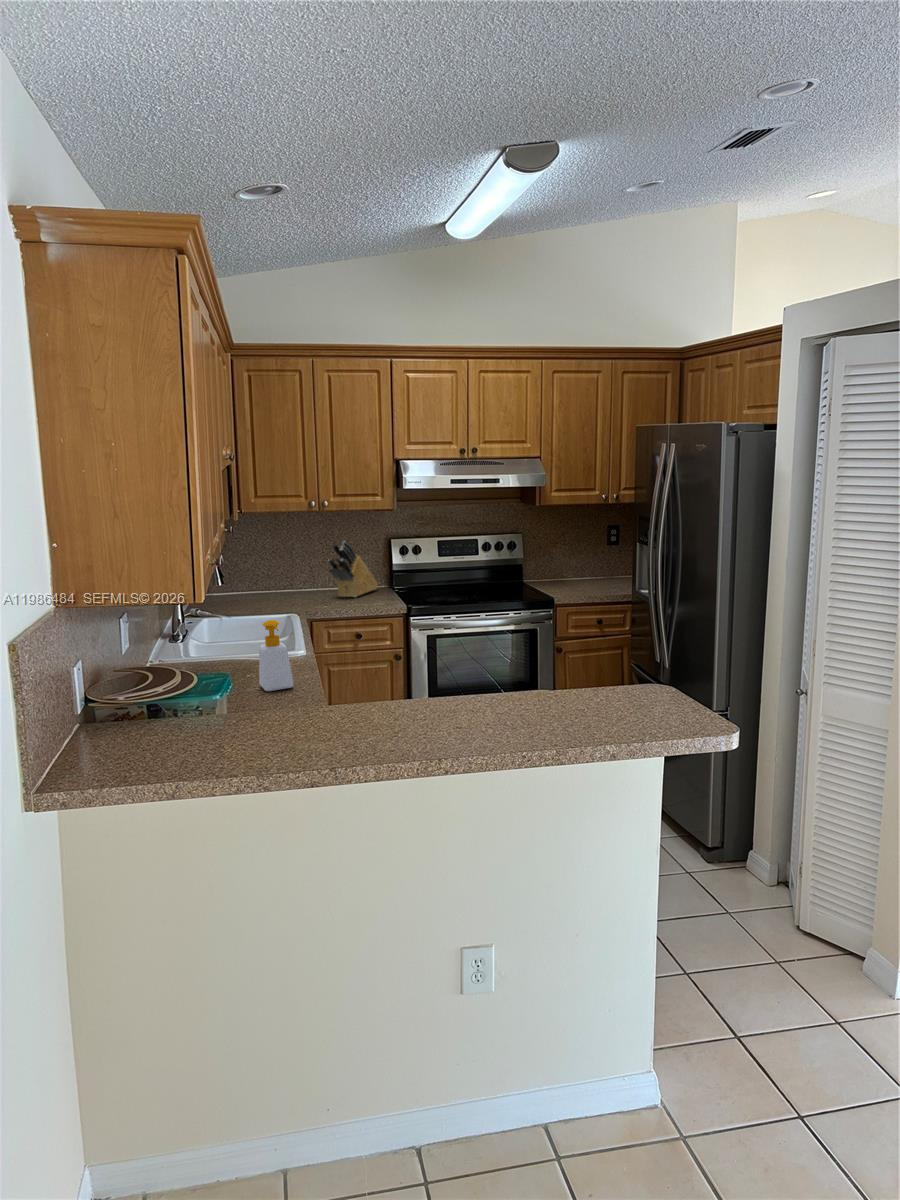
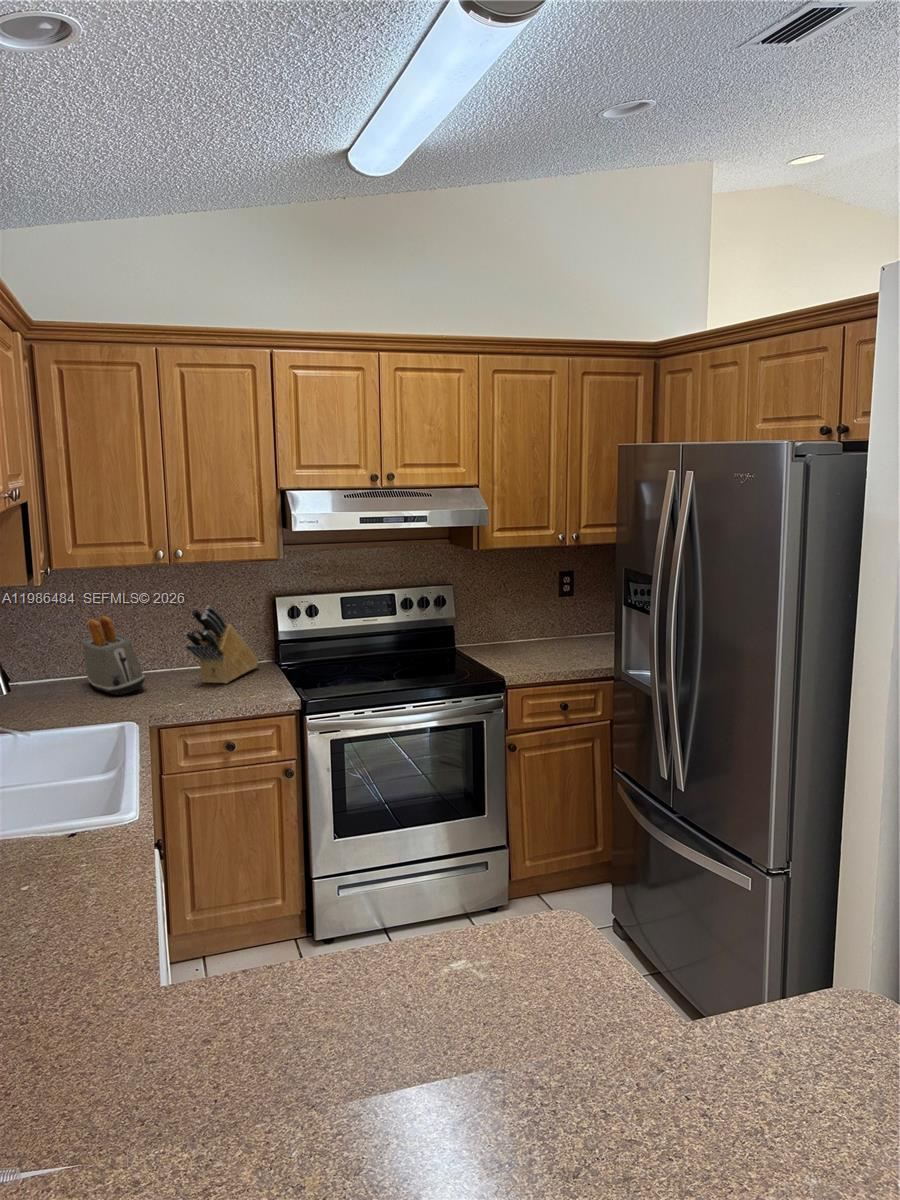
toaster: none [257,547,300,601] -> present [81,616,145,695]
soap bottle: present [259,620,293,691] -> none [34,805,99,941]

